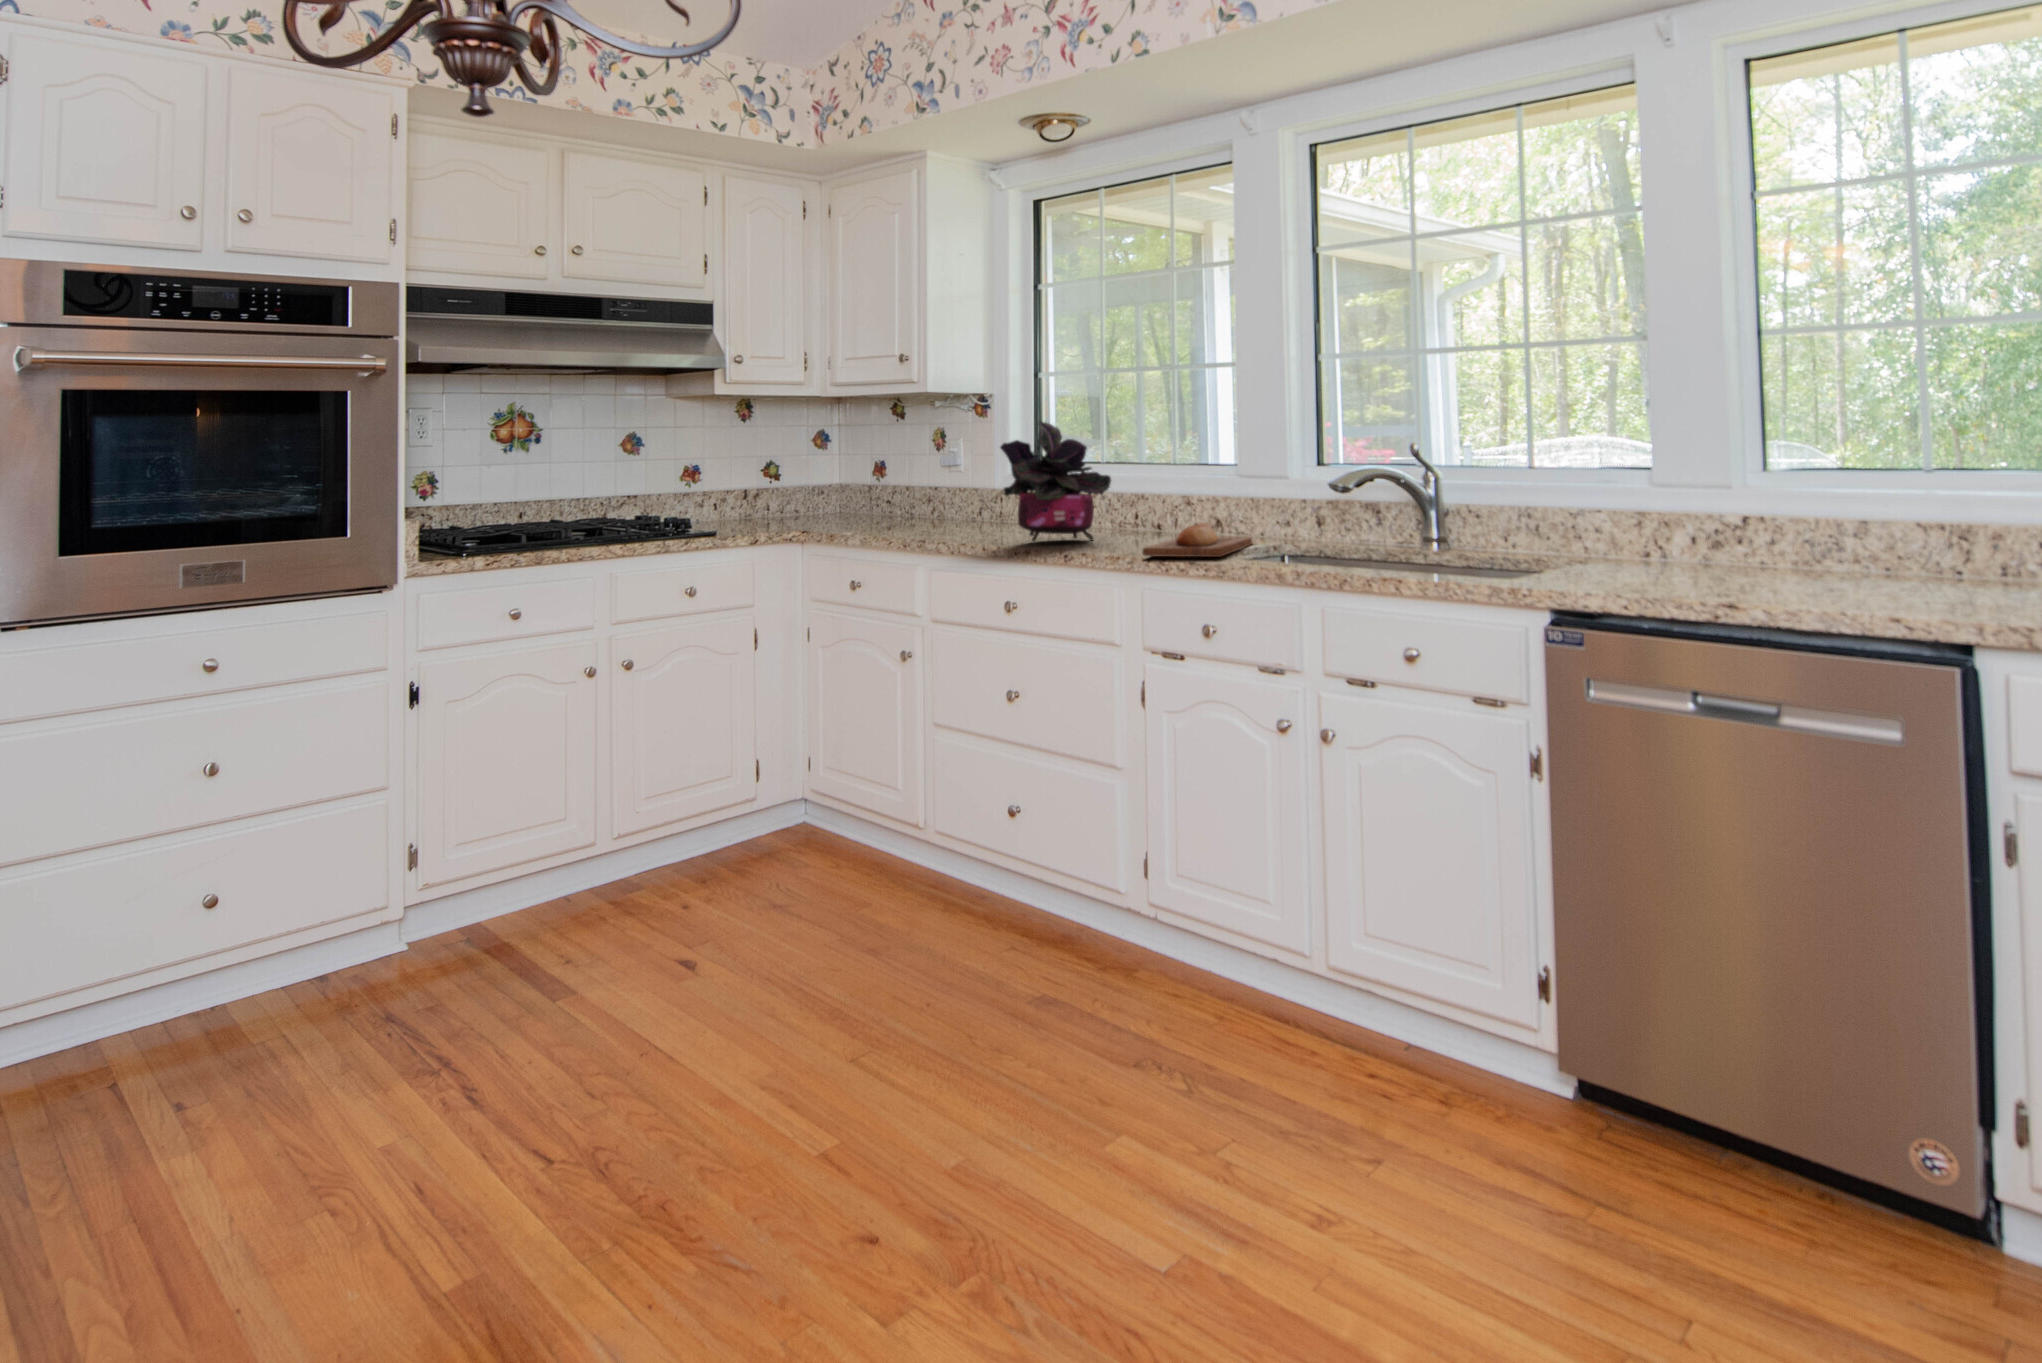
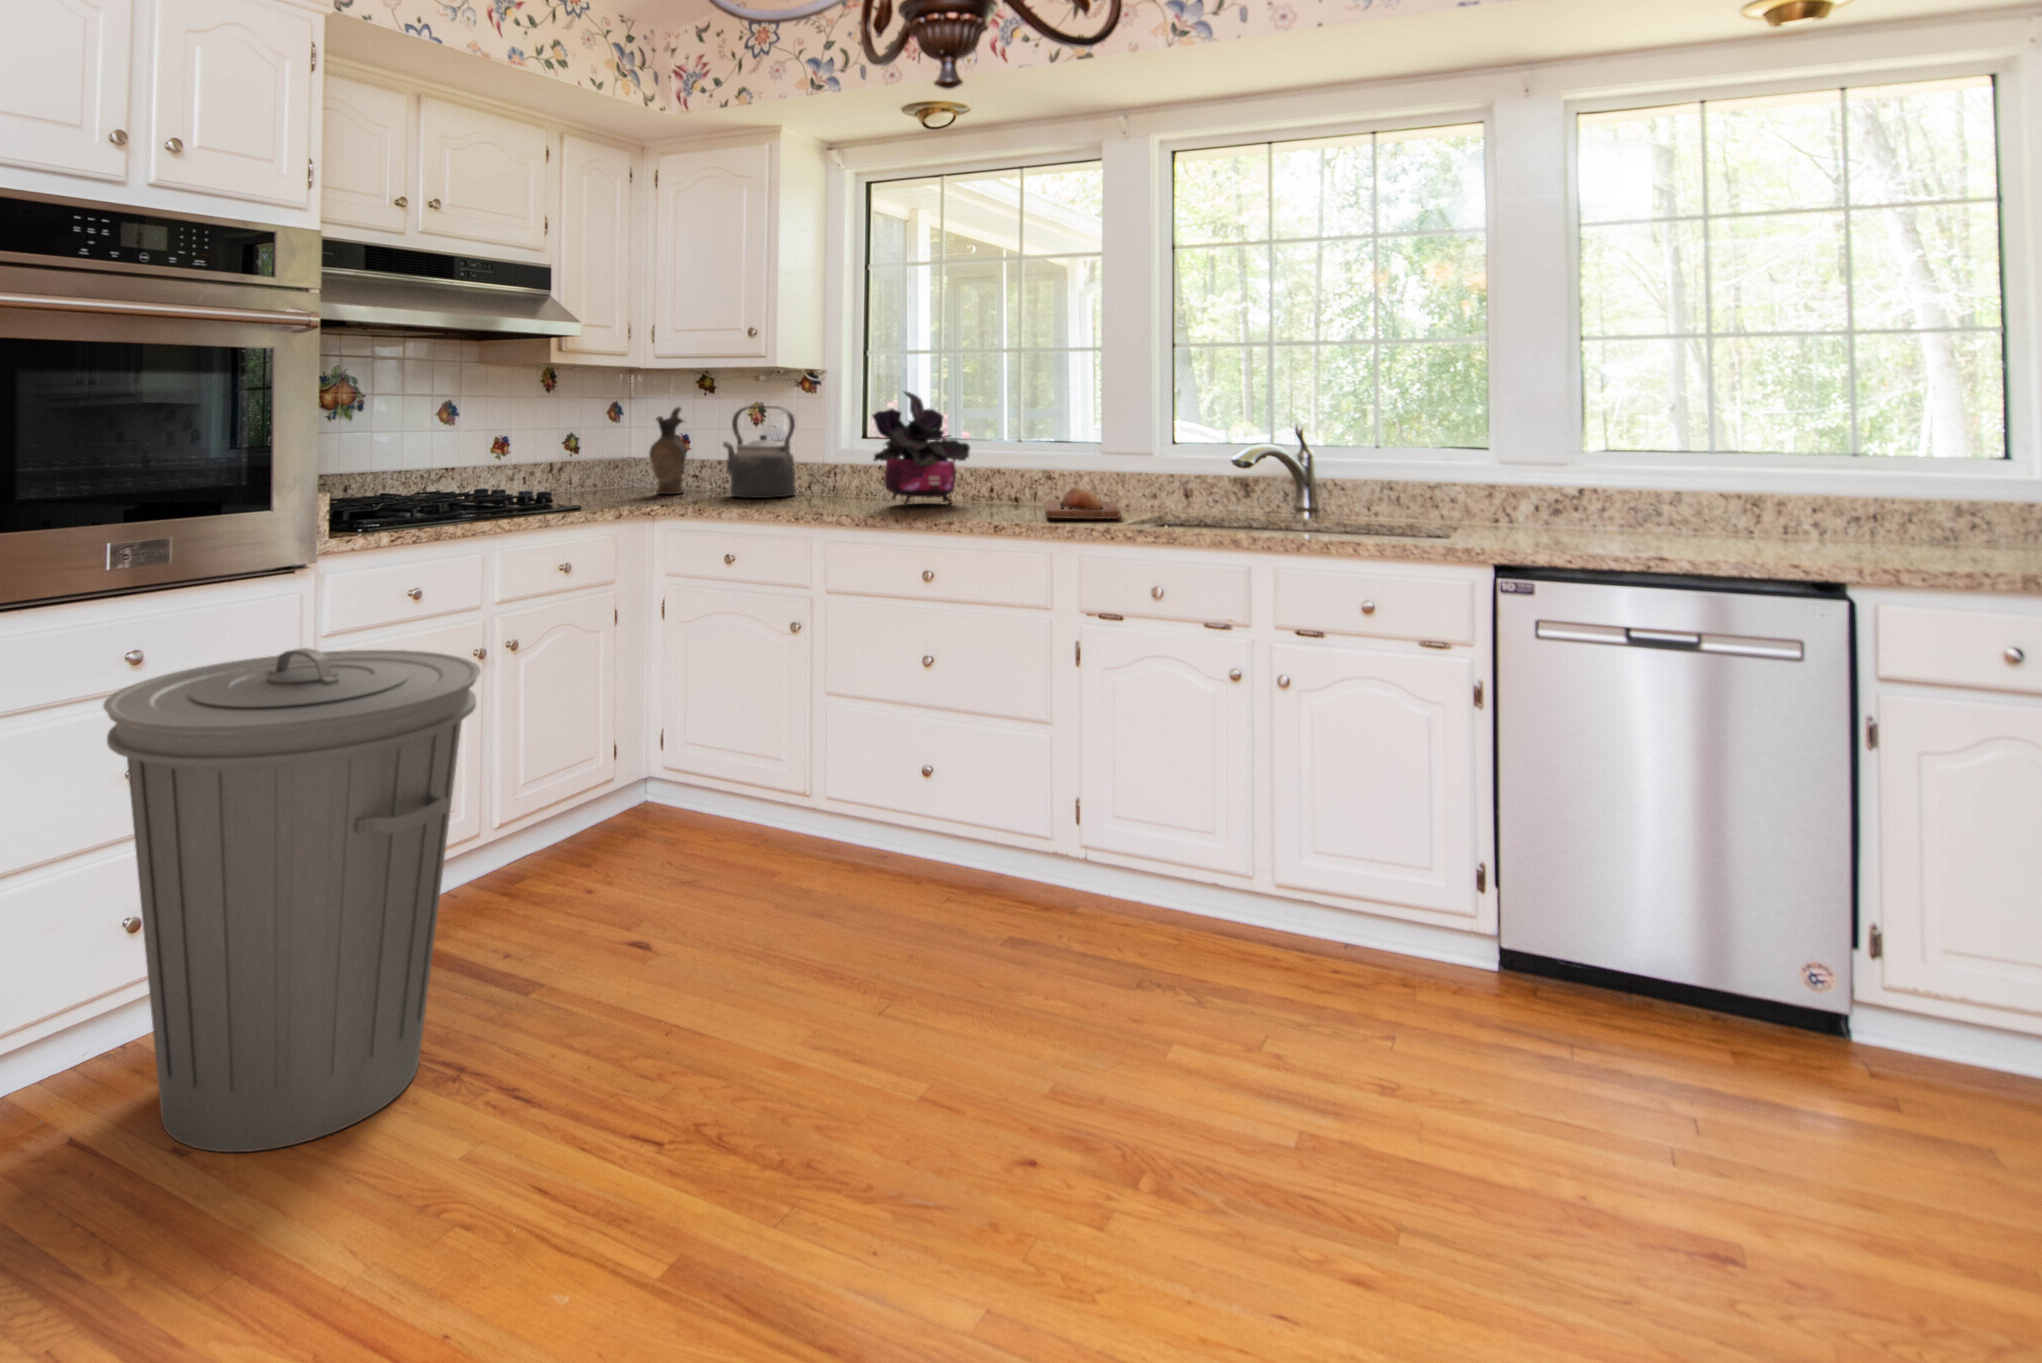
kettle: none [896,440,963,535] -> present [723,406,796,498]
ceramic pitcher: none [828,443,868,531] -> present [649,407,687,494]
trash can: none [99,676,461,1138] -> present [103,648,481,1152]

